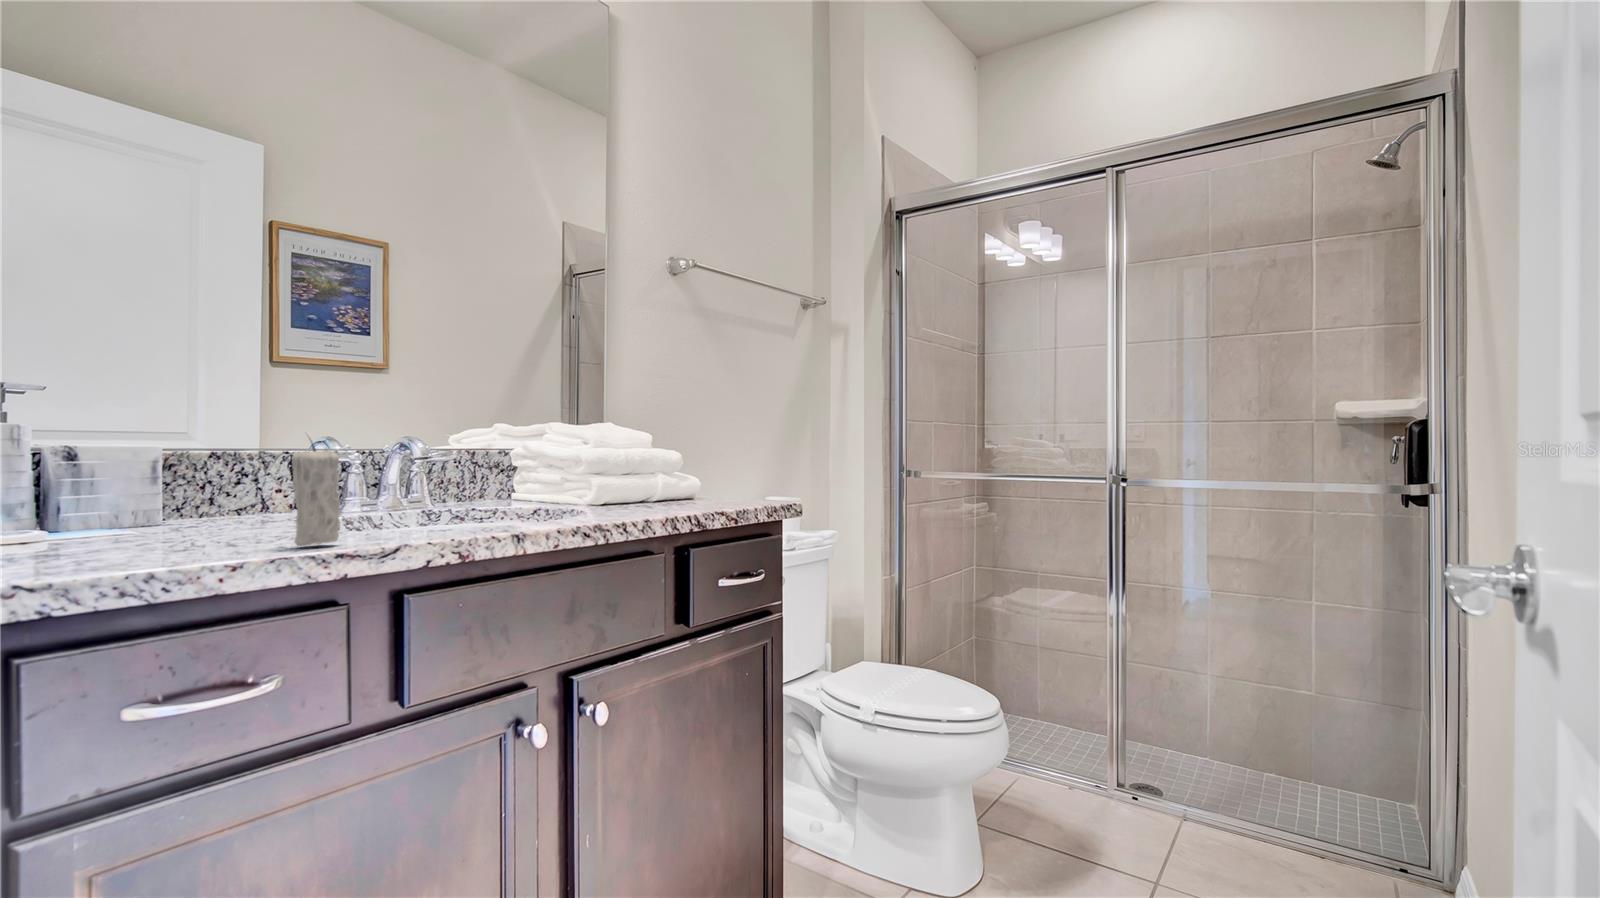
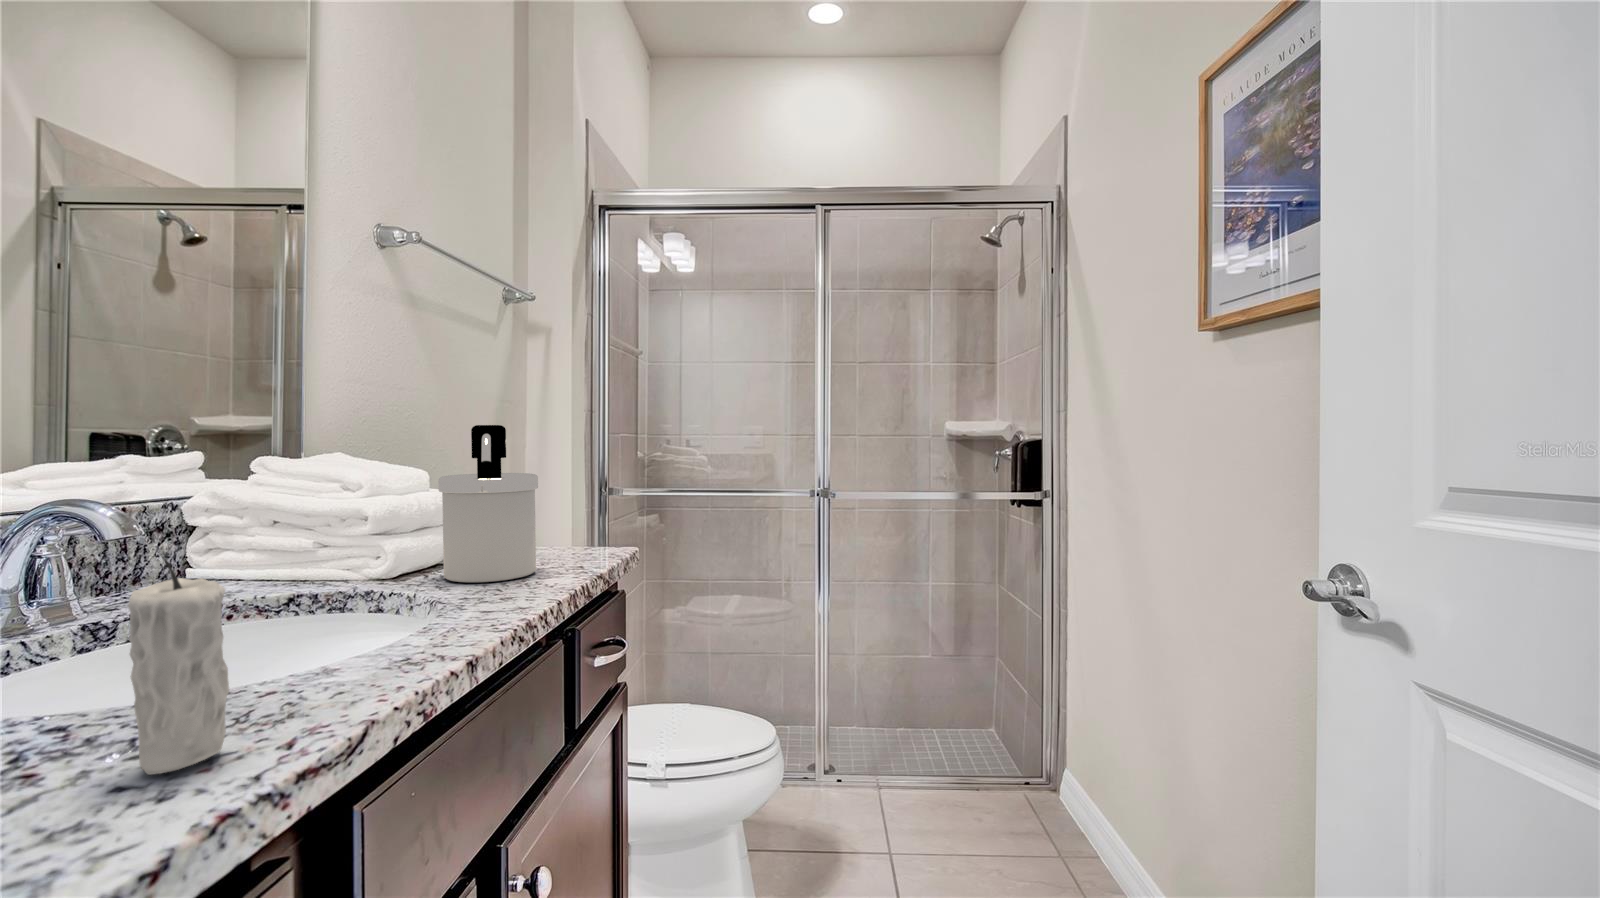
soap dispenser: none [625,393,696,510] -> present [438,425,538,582]

